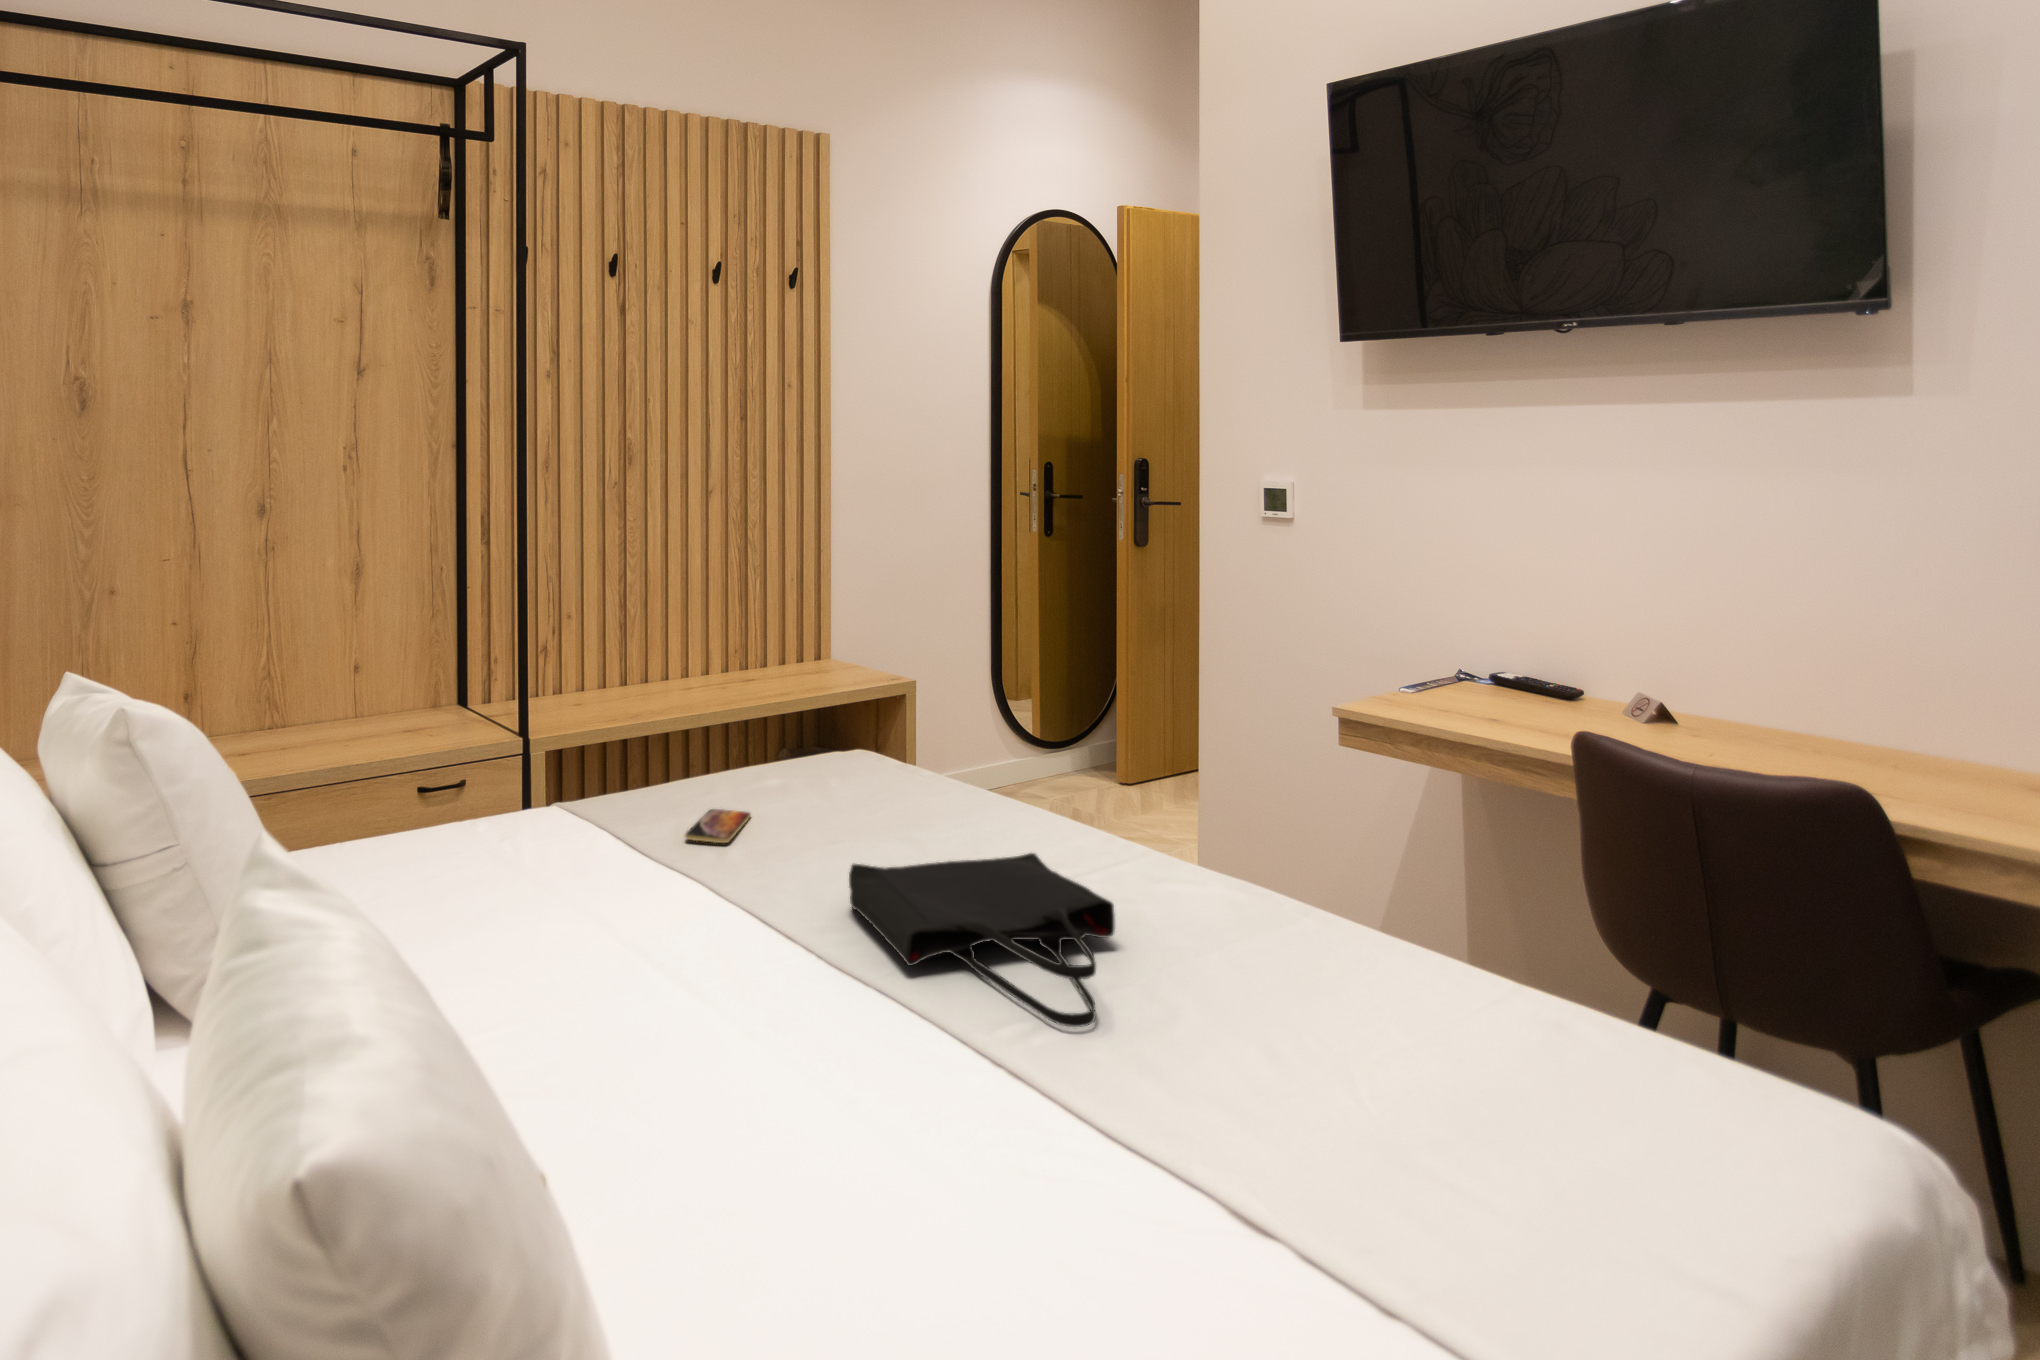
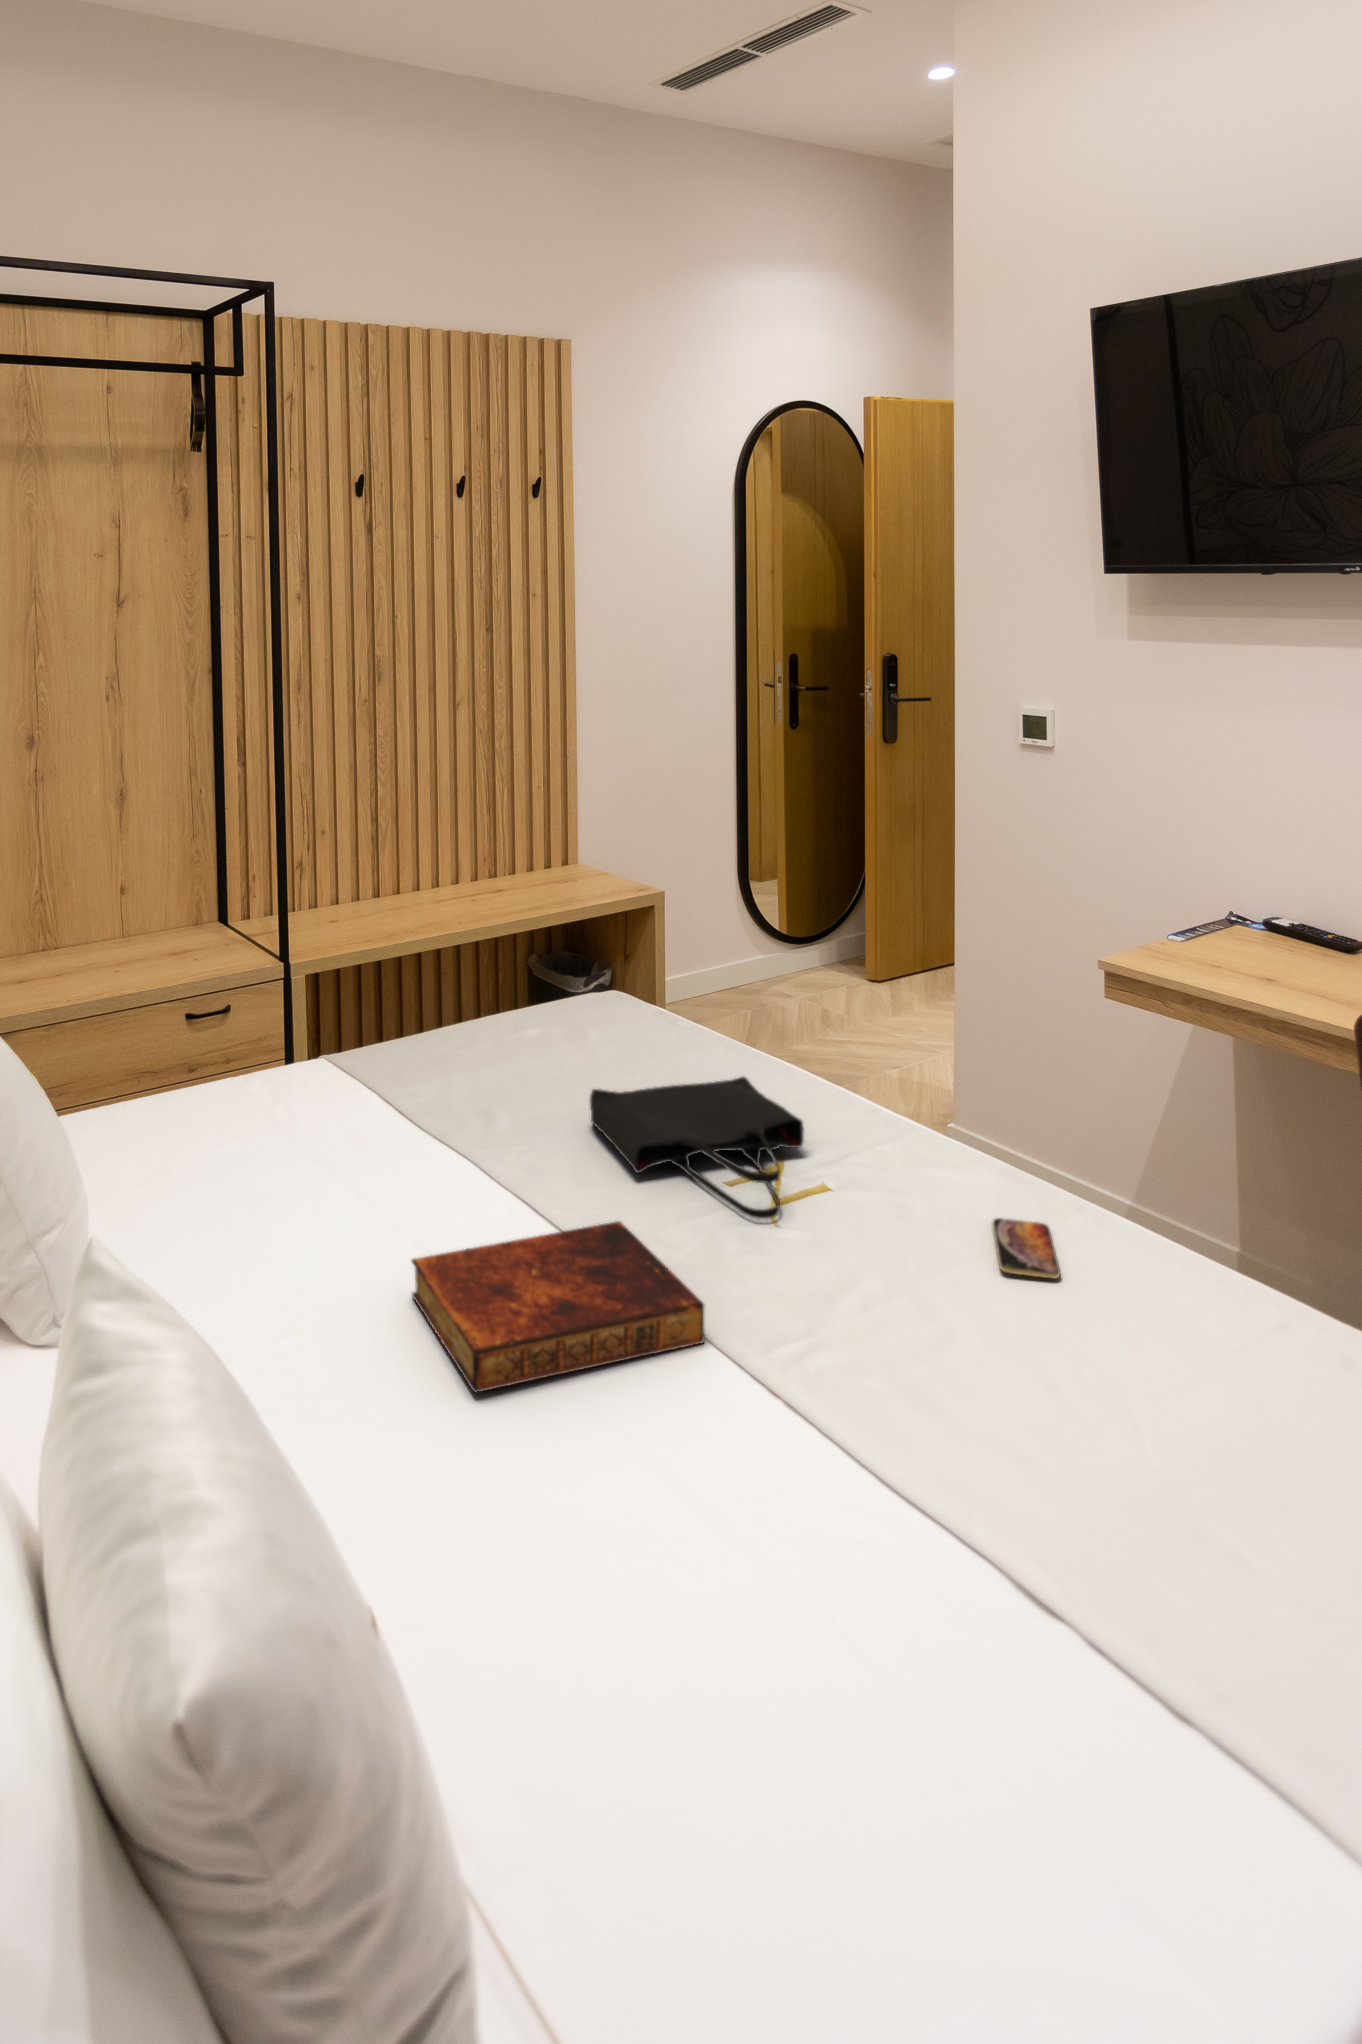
smartphone: present [685,809,751,843] -> present [993,1218,1060,1278]
book: none [612,1026,1015,1279] -> present [412,1221,705,1393]

